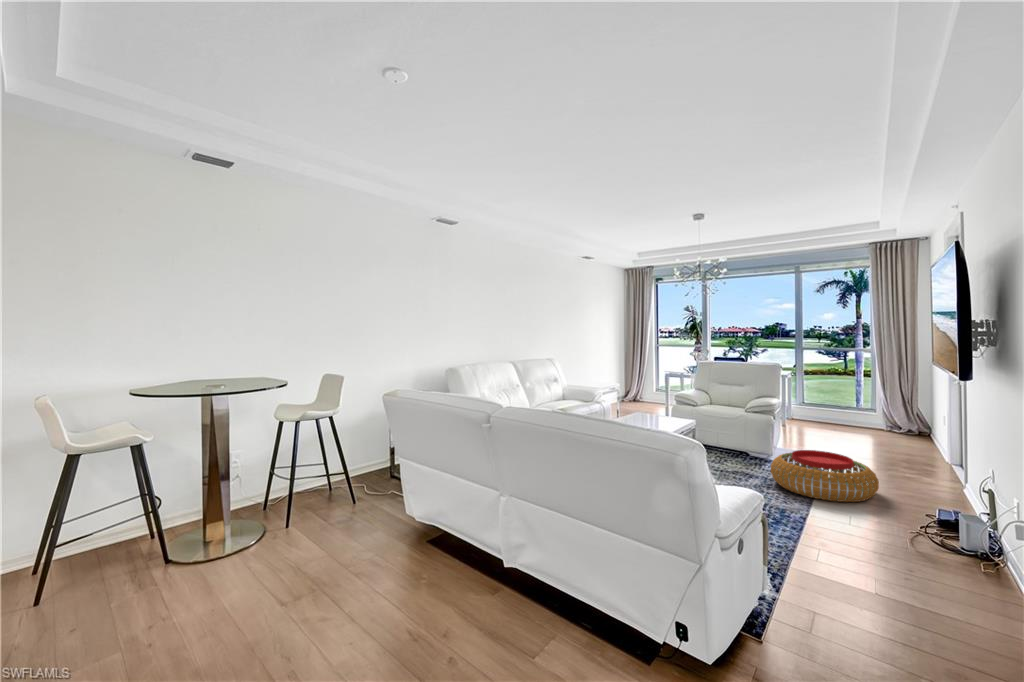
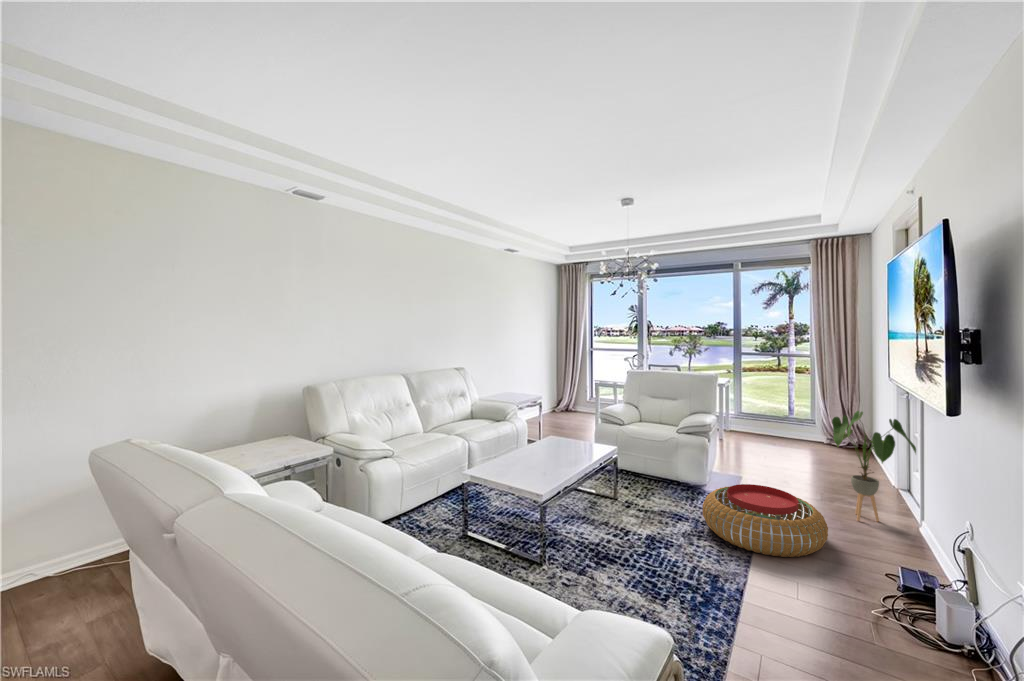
house plant: none [885,391,959,484] -> present [832,411,916,521]

